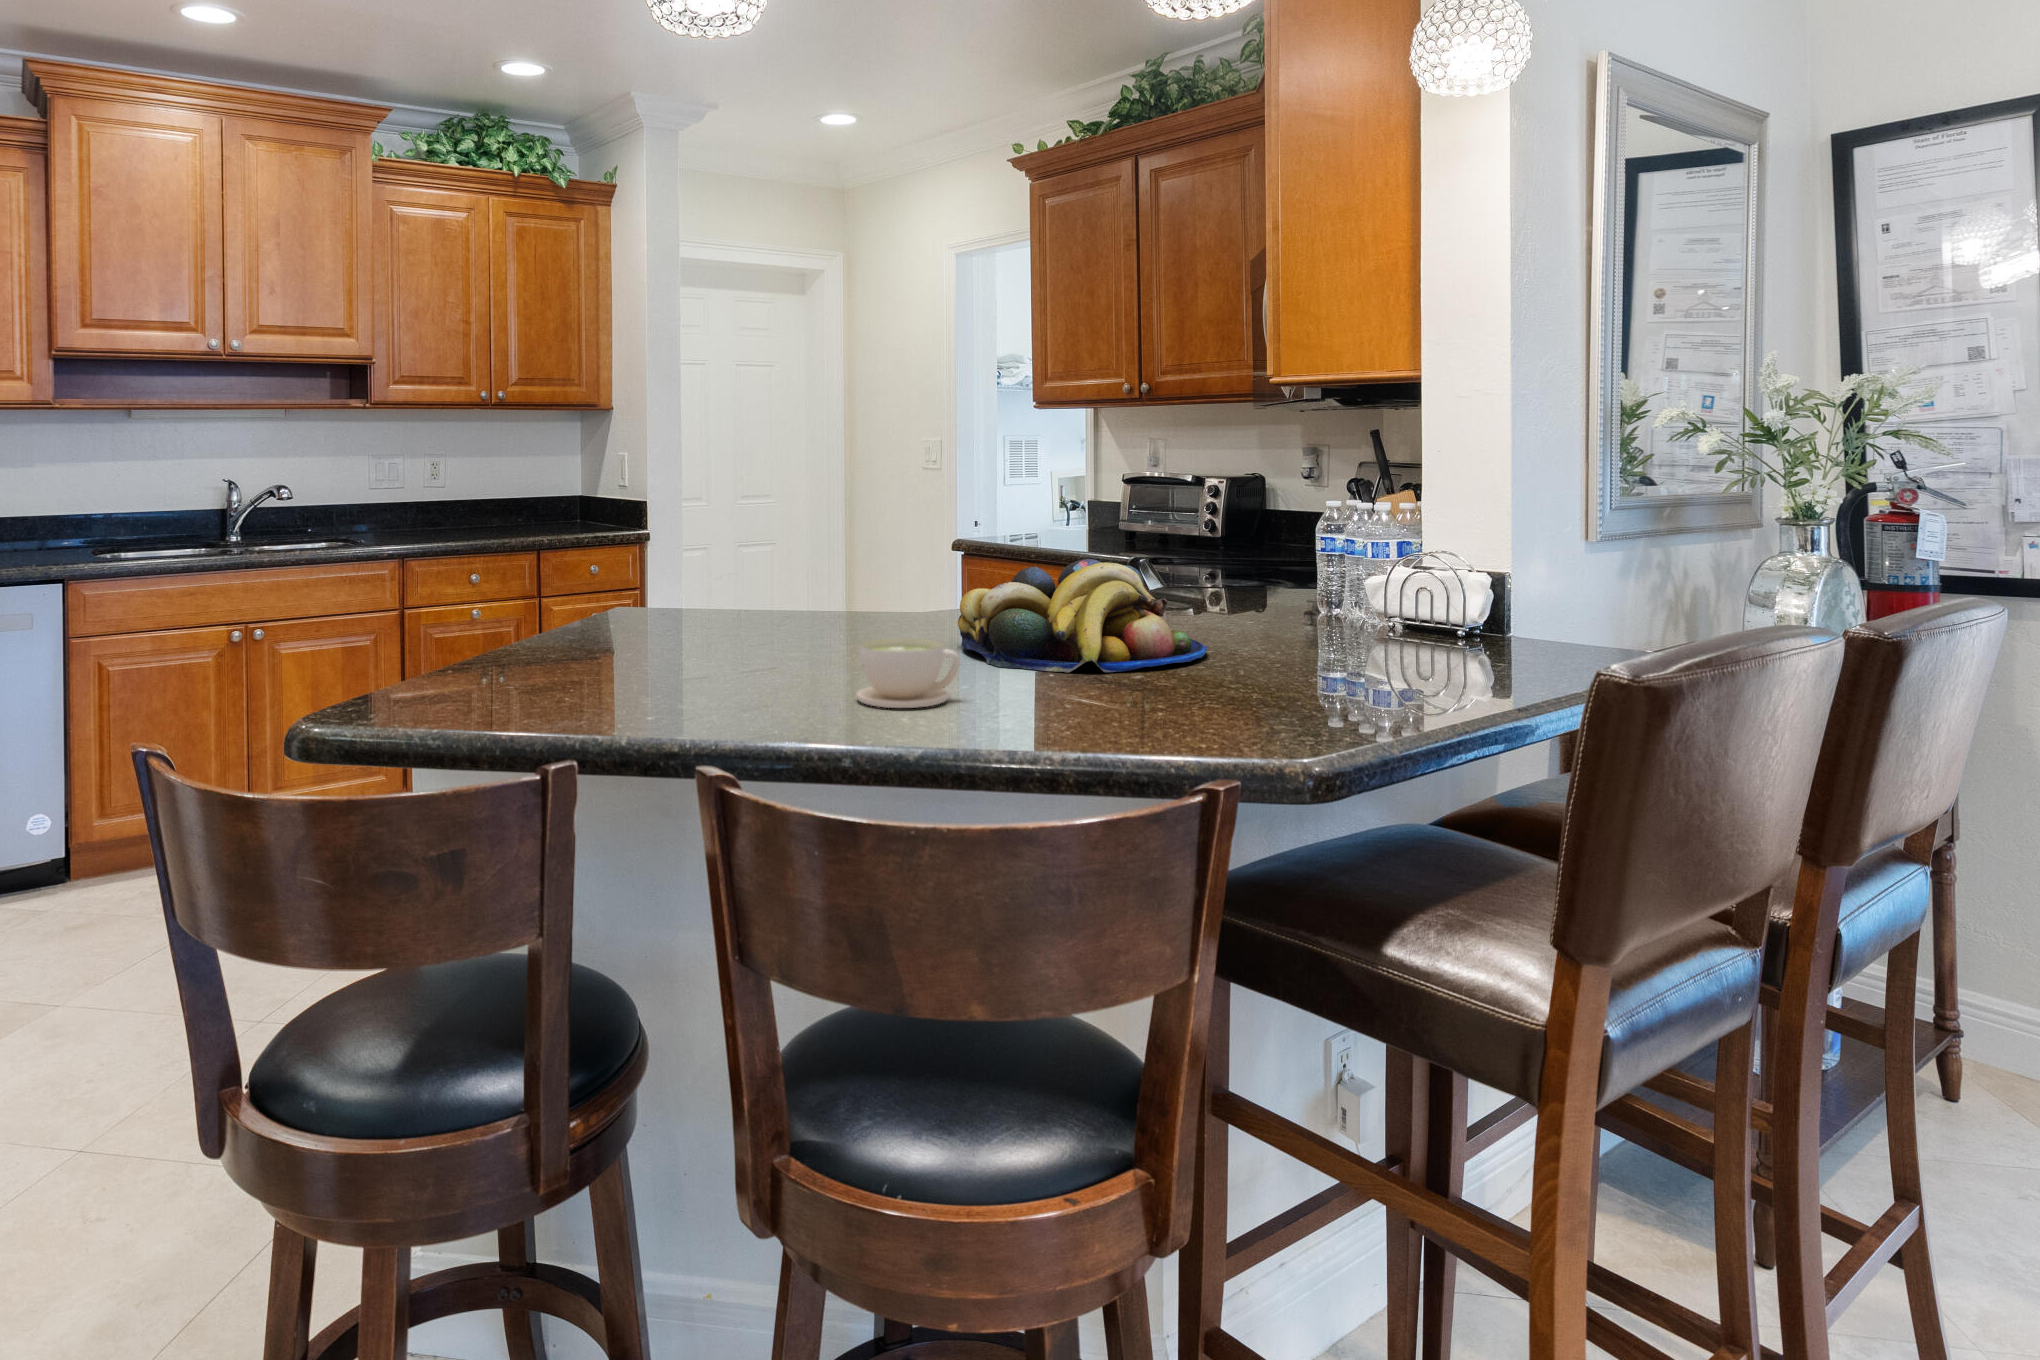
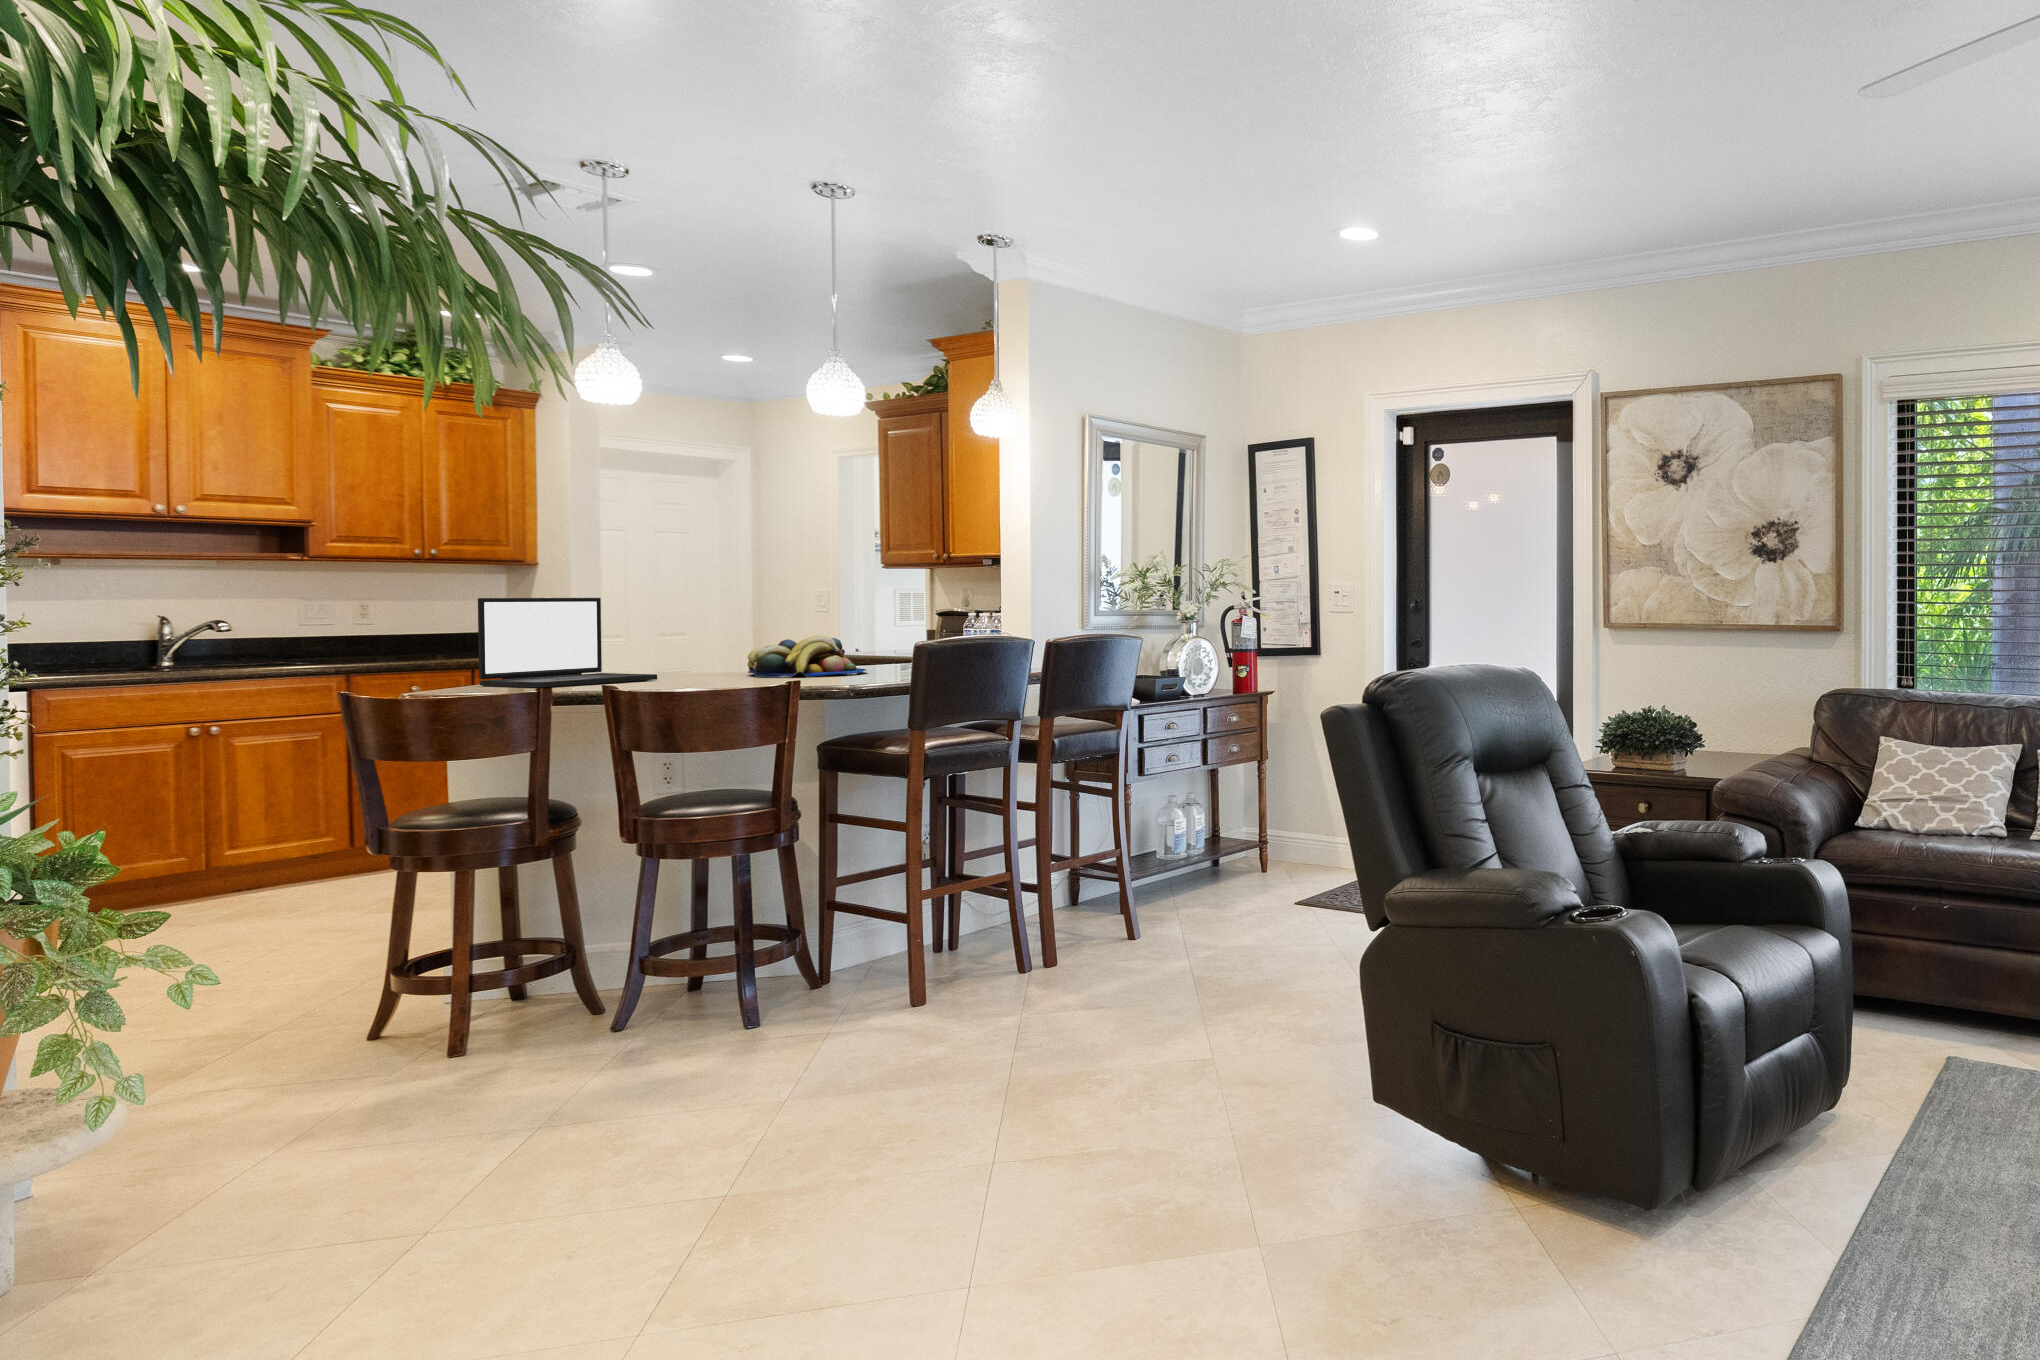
laptop: none [456,476,797,714] -> present [478,598,657,688]
coffee cup: present [857,638,960,708] -> none [681,660,728,684]

